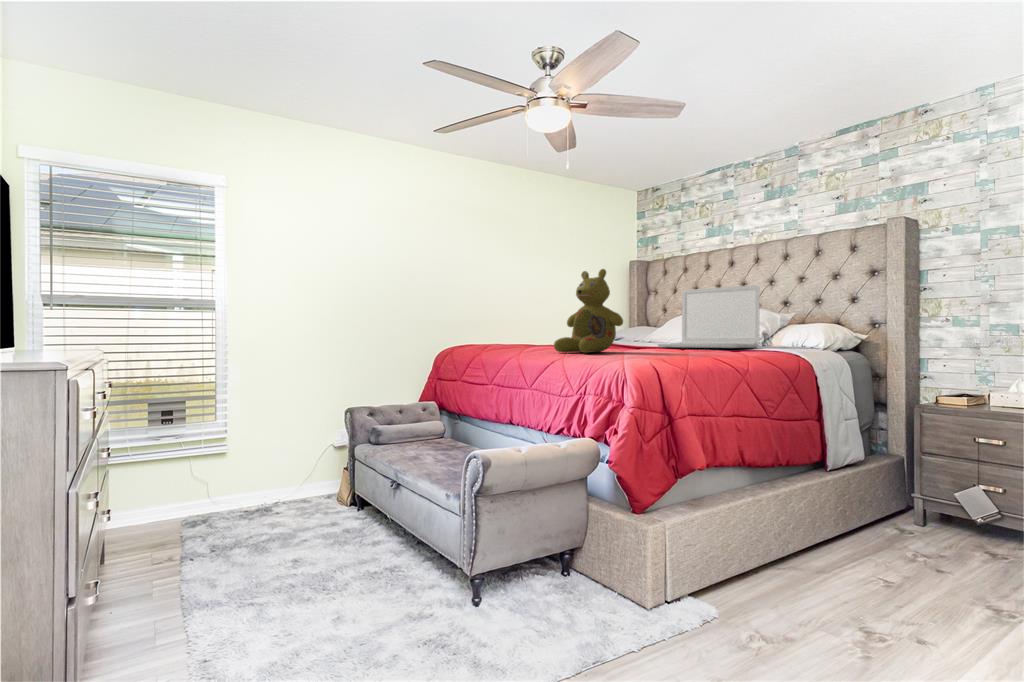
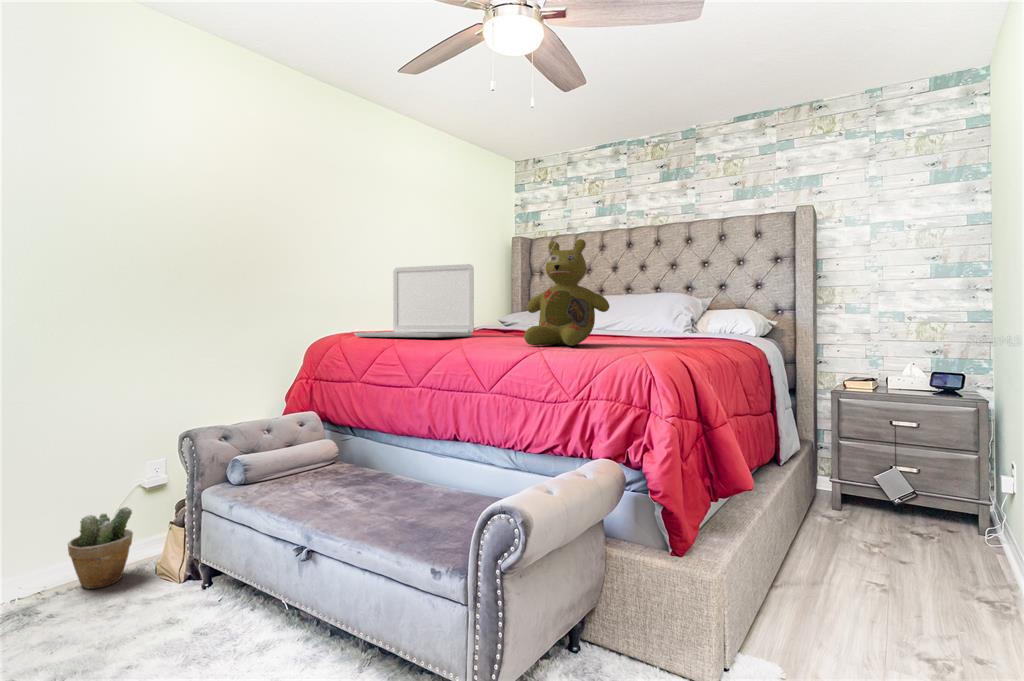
laptop: present [657,285,760,348] -> present [354,264,474,337]
potted plant: none [286,455,321,504] -> present [68,507,133,589]

